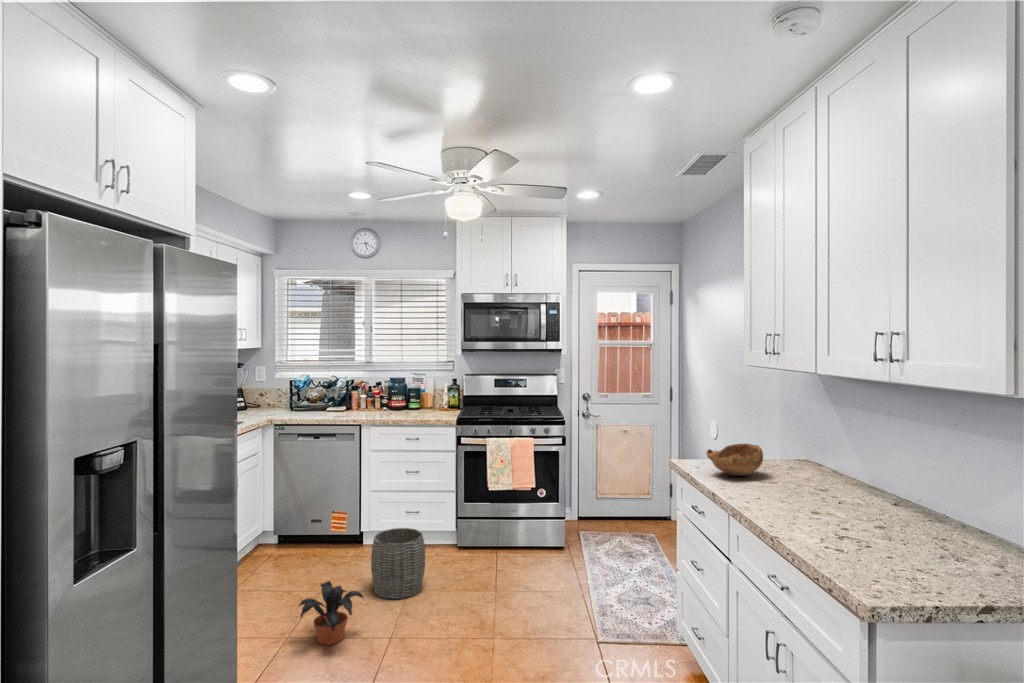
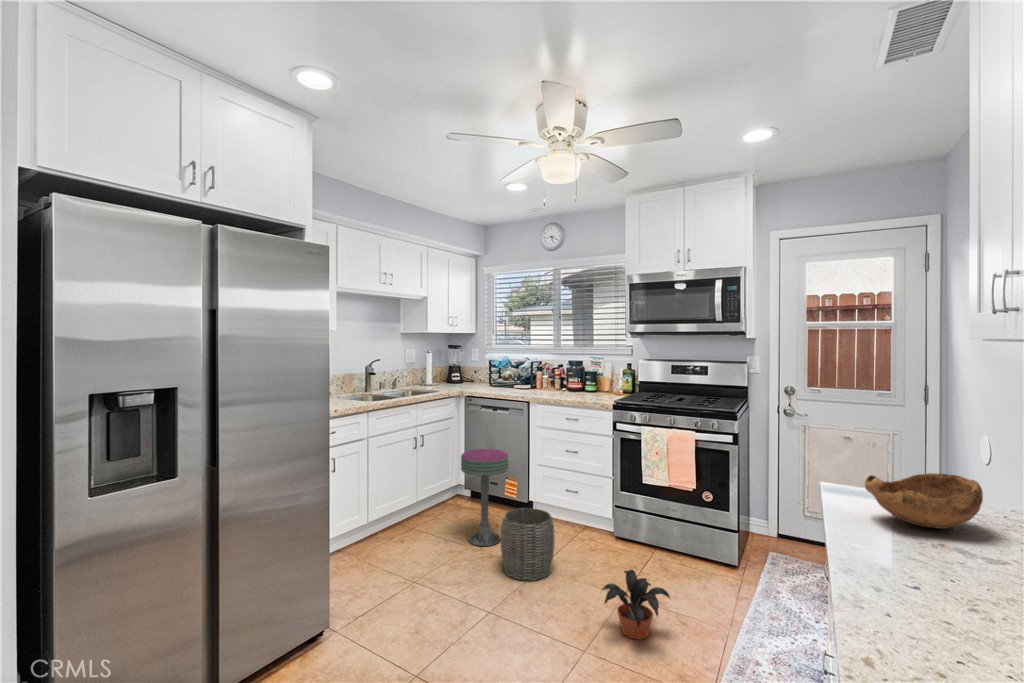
bar stool: none [308,476,361,580] -> present [461,449,508,546]
potted plant: present [299,581,363,645] -> present [602,570,670,639]

